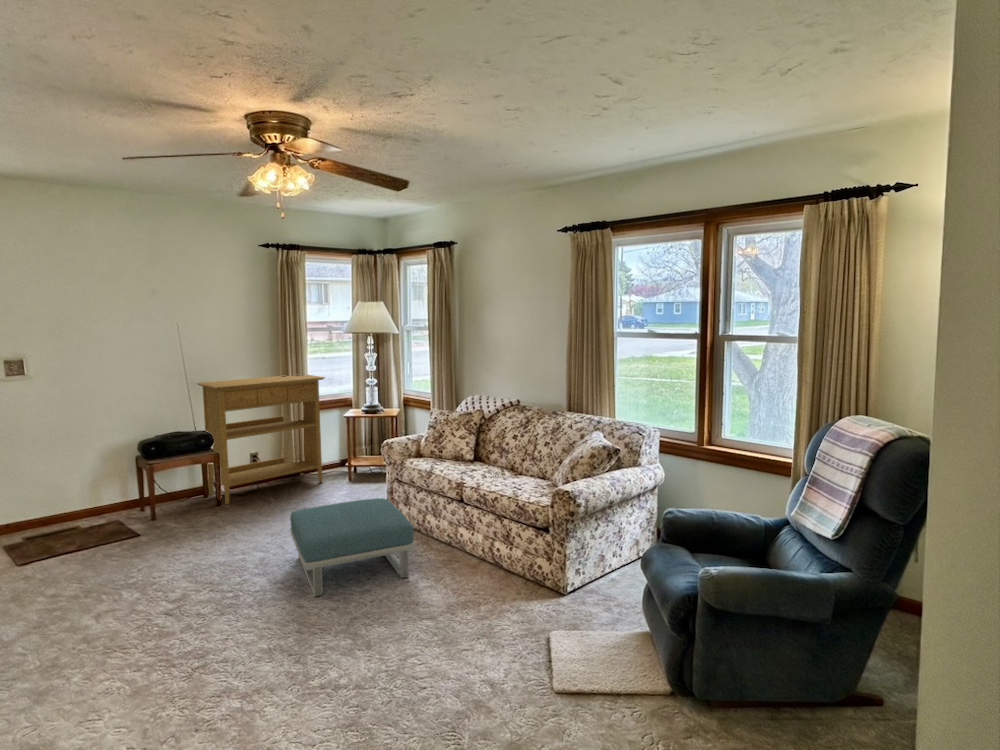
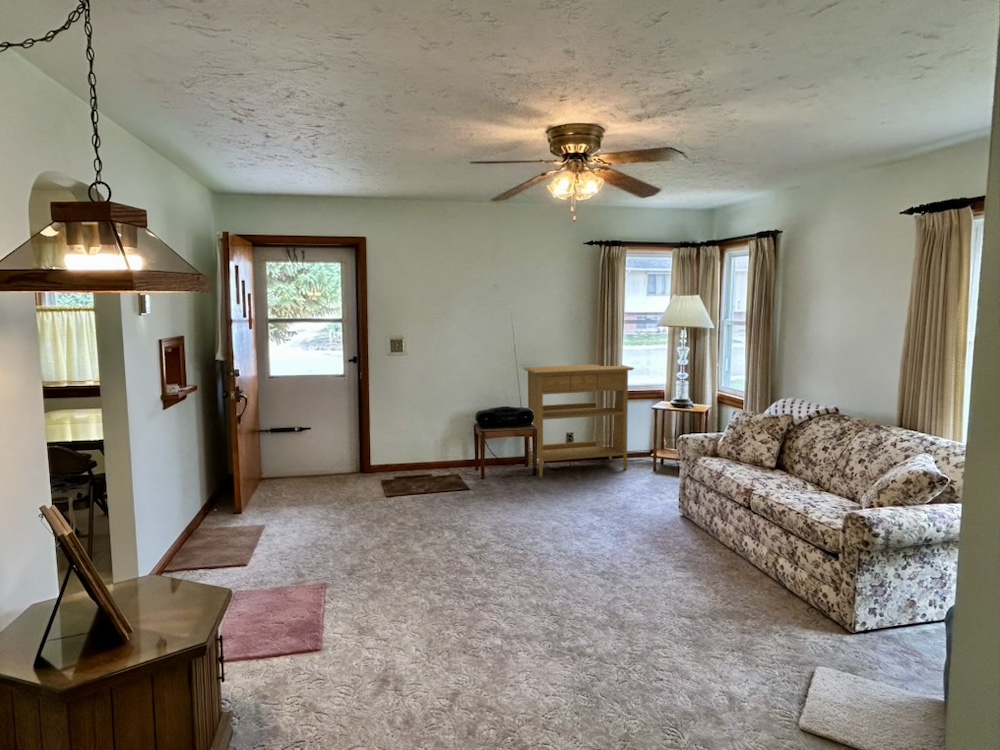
footstool: present [290,498,415,597] -> none [579,490,689,574]

